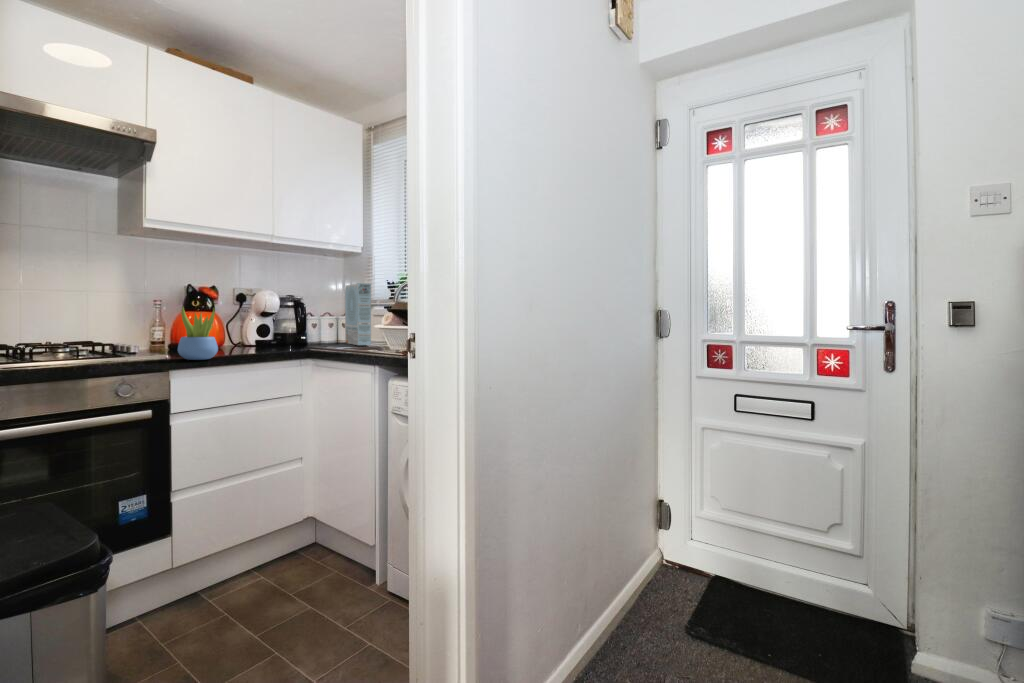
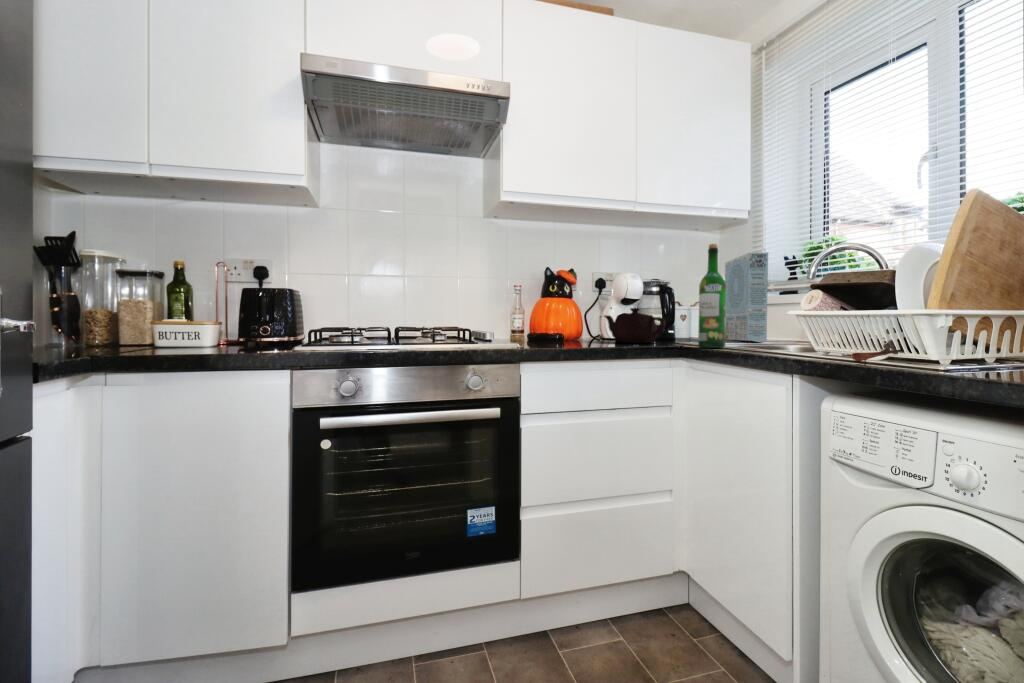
wine bottle: none [319,281,338,354] -> present [698,244,726,348]
succulent plant: present [178,308,218,360] -> none [530,280,573,348]
teapot: none [245,323,296,350] -> present [604,308,666,343]

